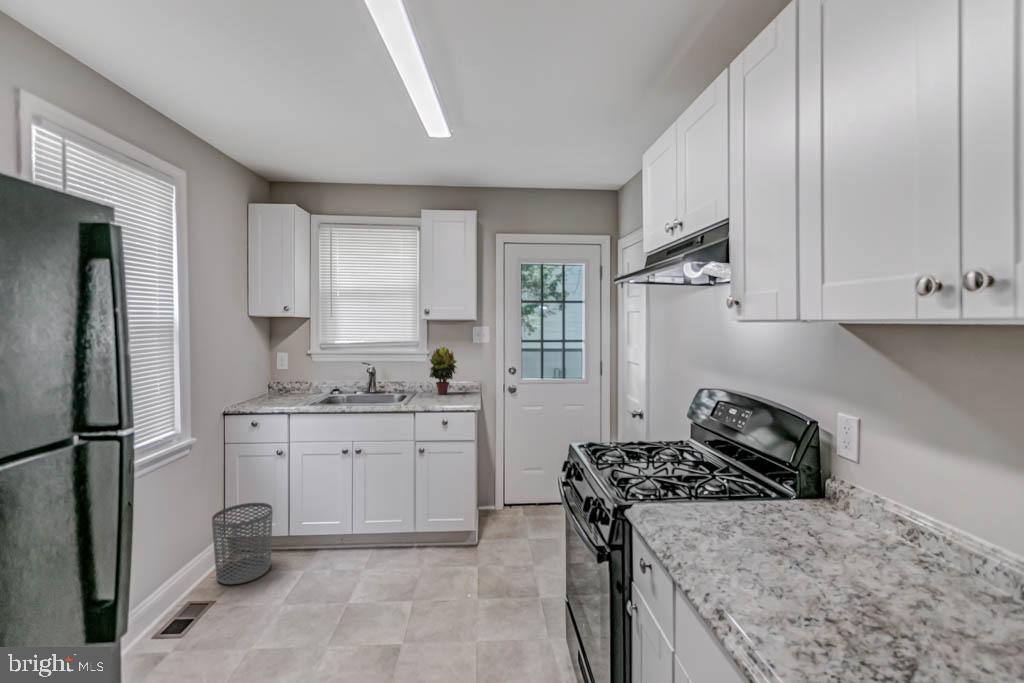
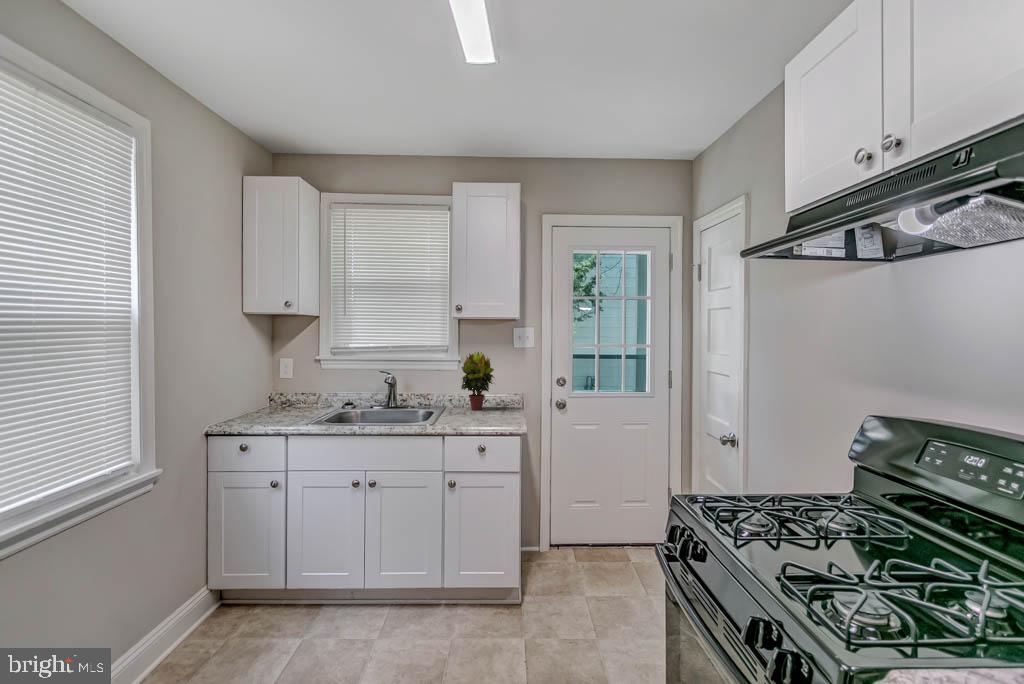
waste bin: present [212,503,272,584] -> none [183,547,263,661]

